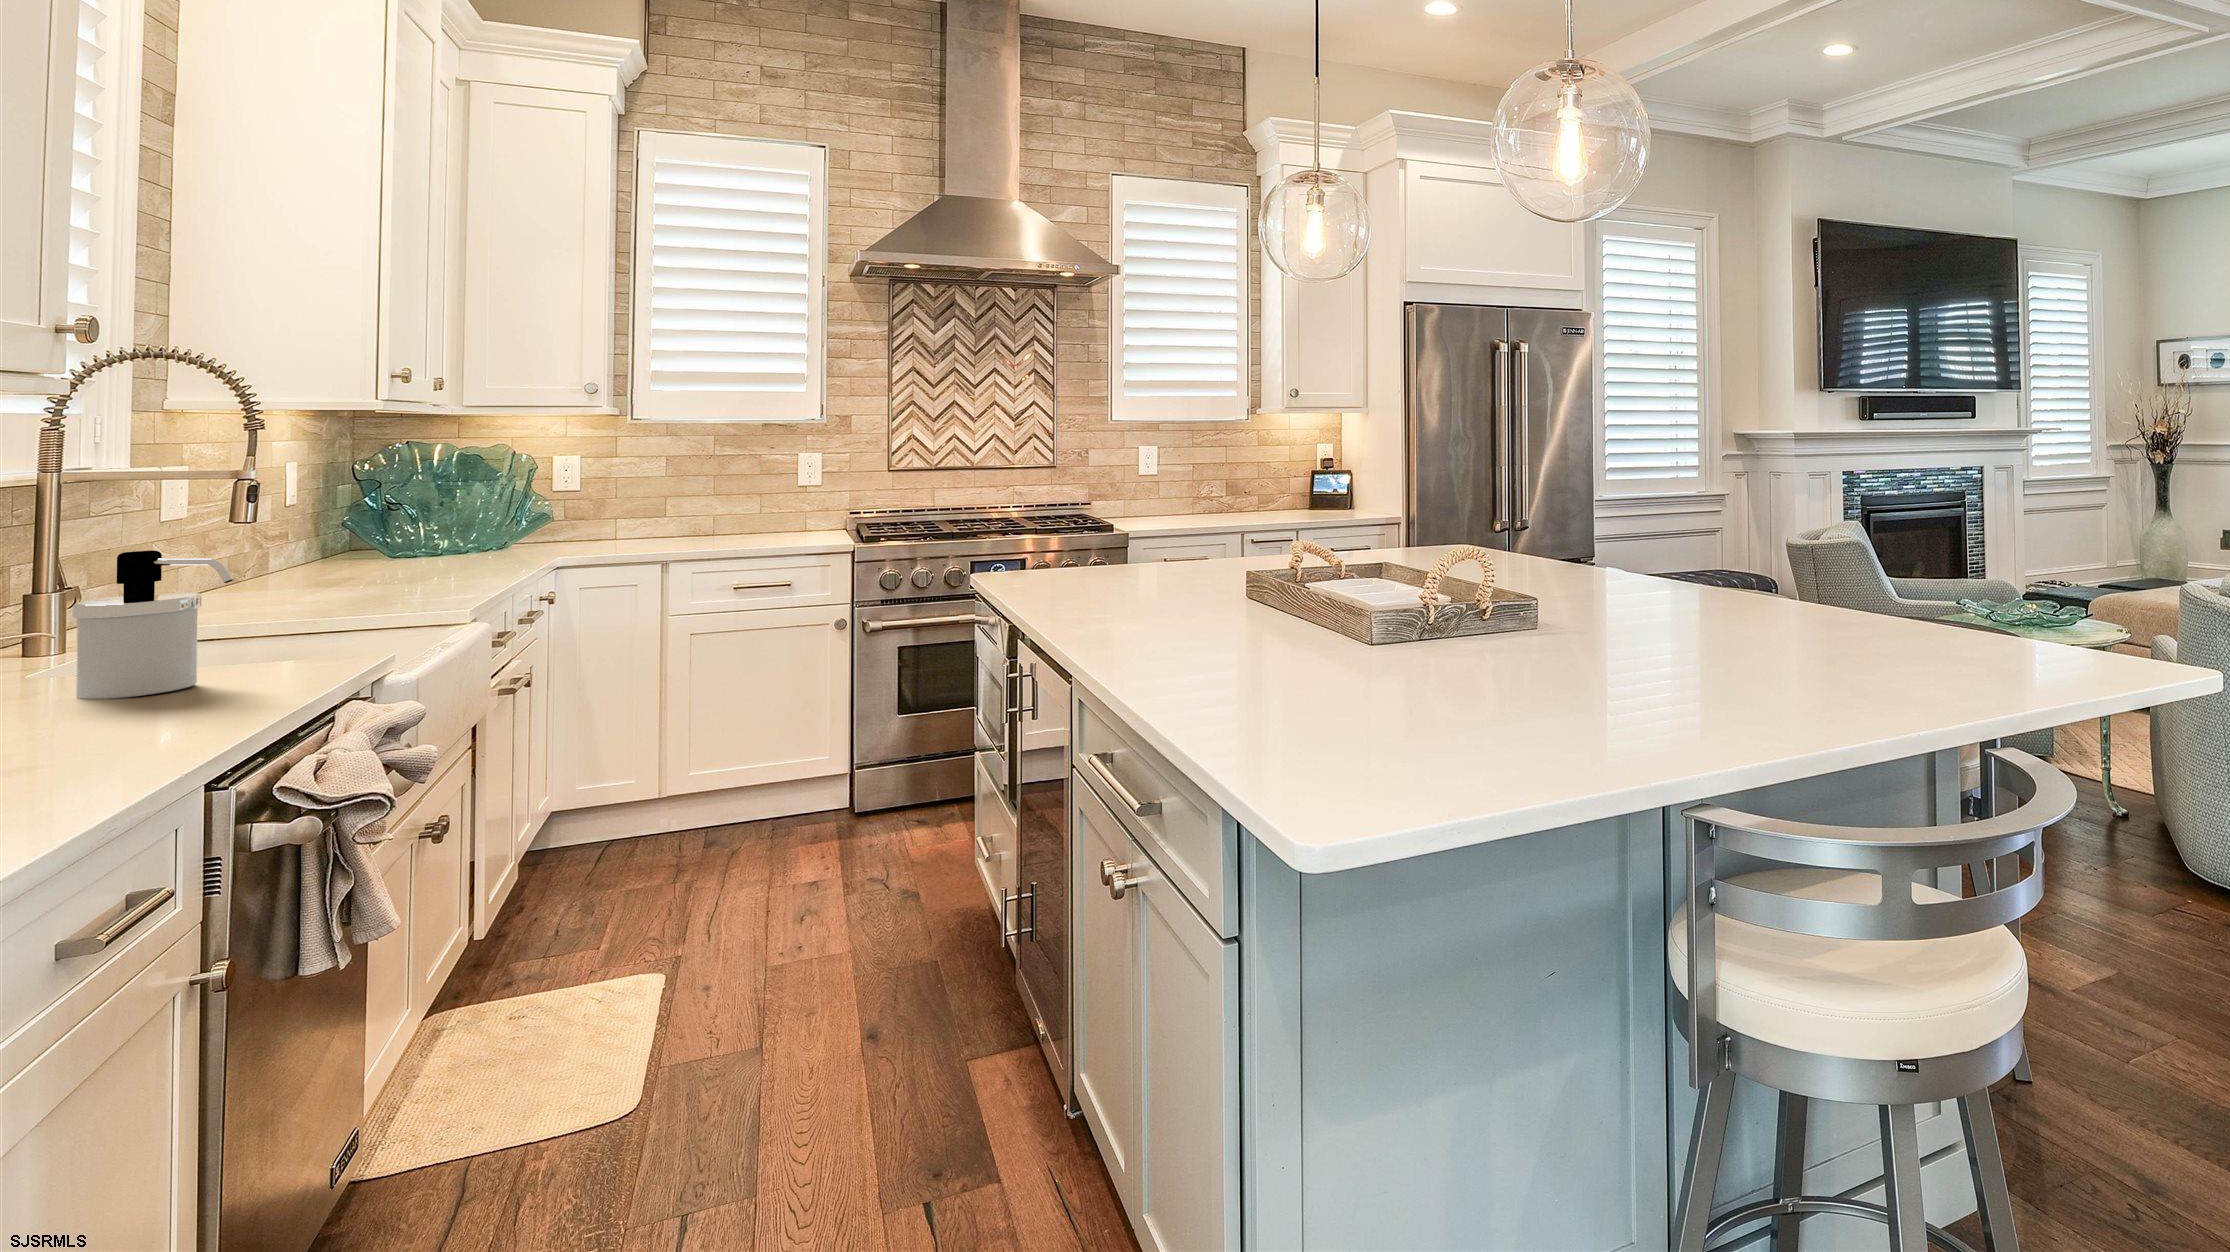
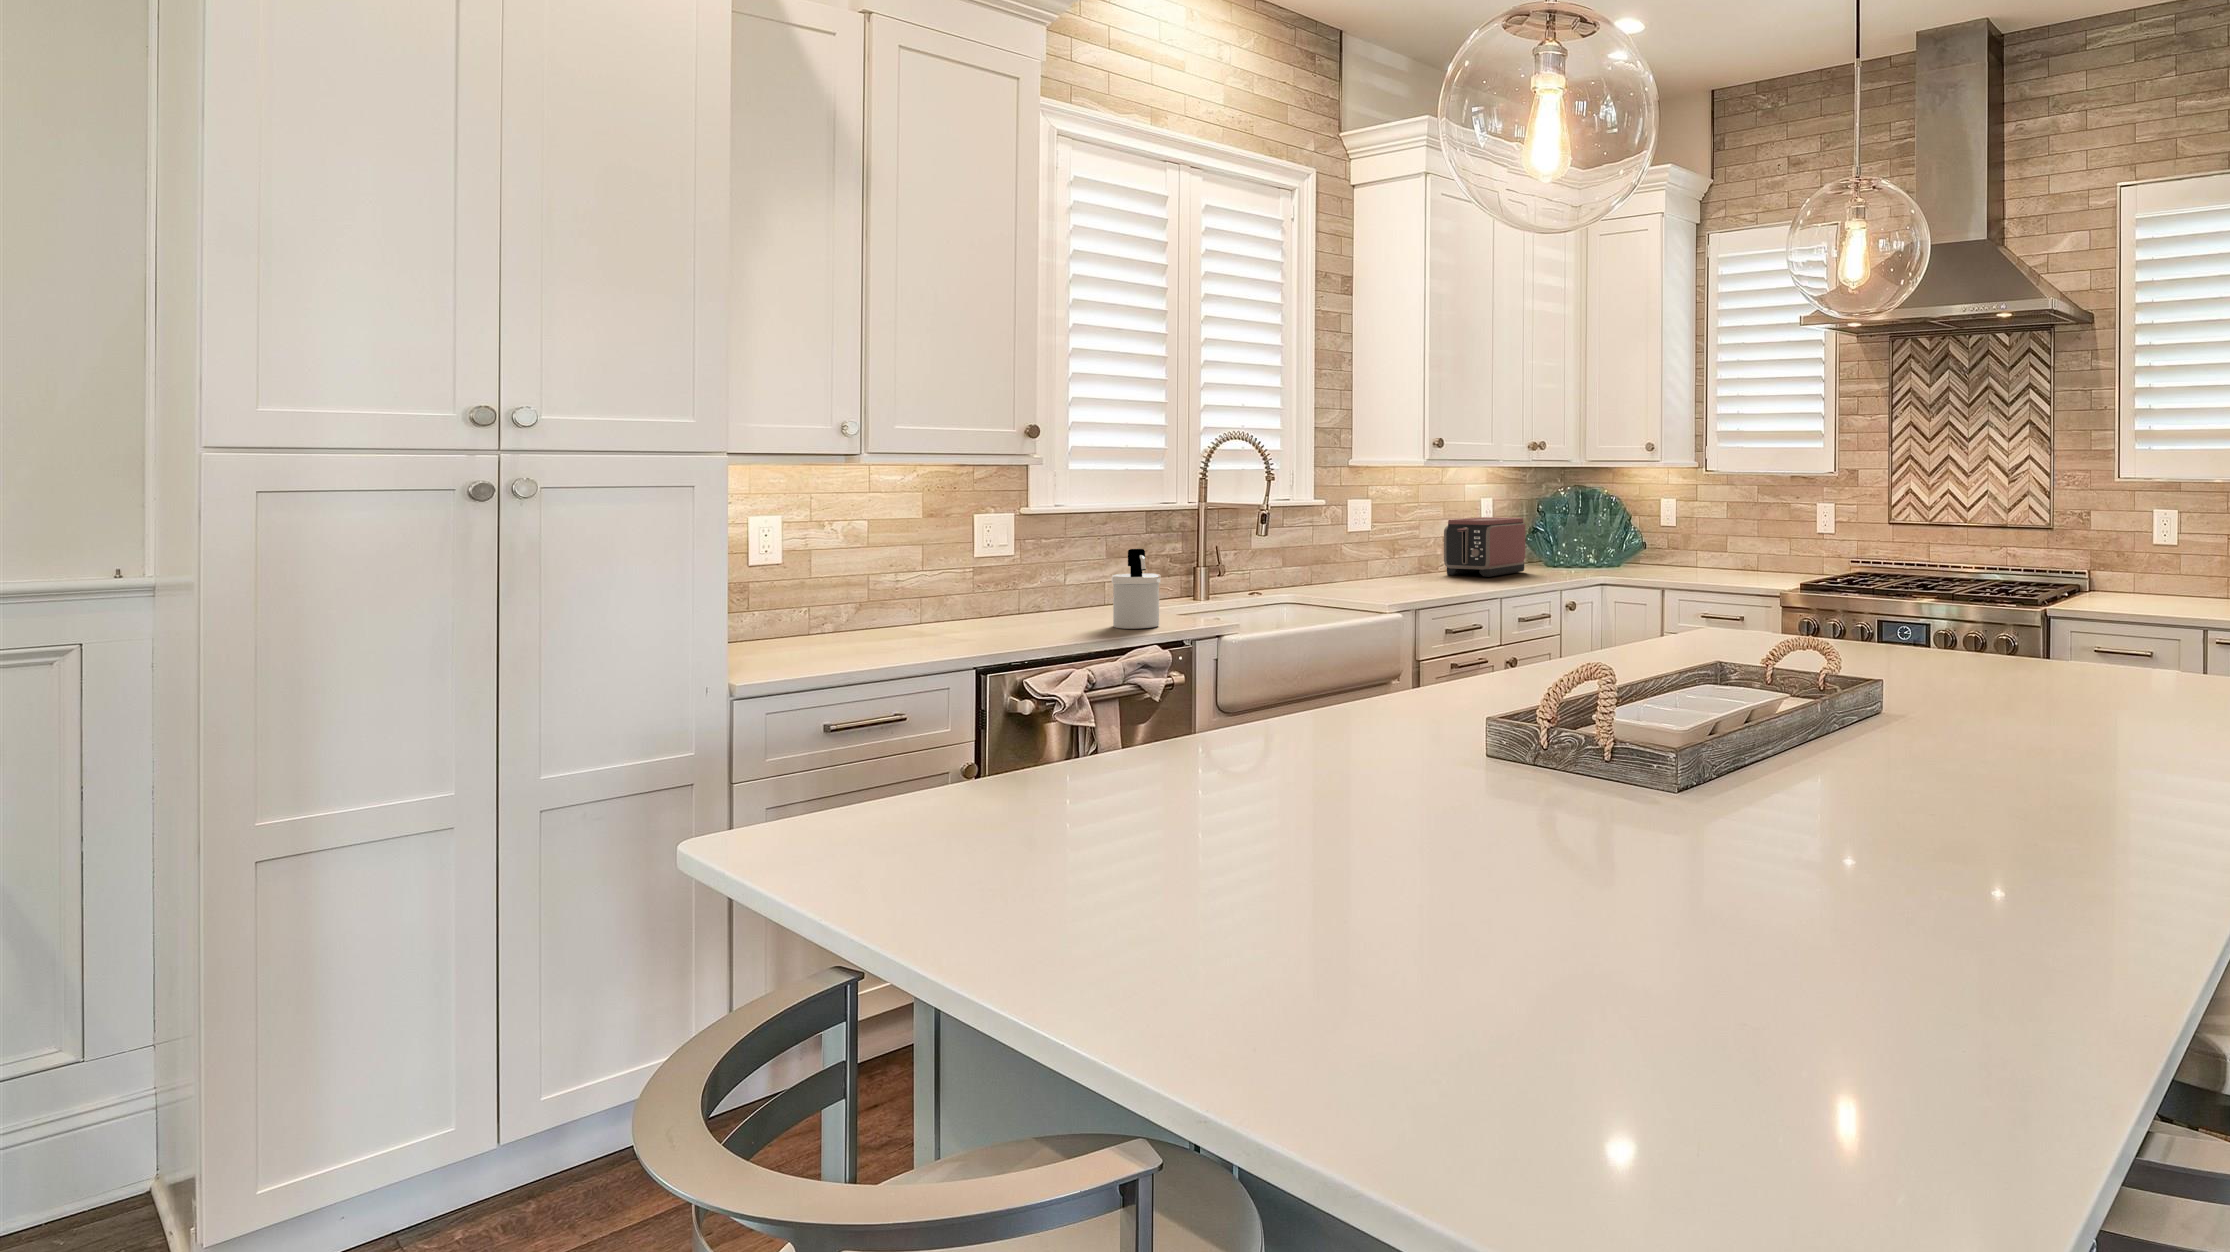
toaster: none [273,487,390,577] -> present [1444,517,1525,577]

